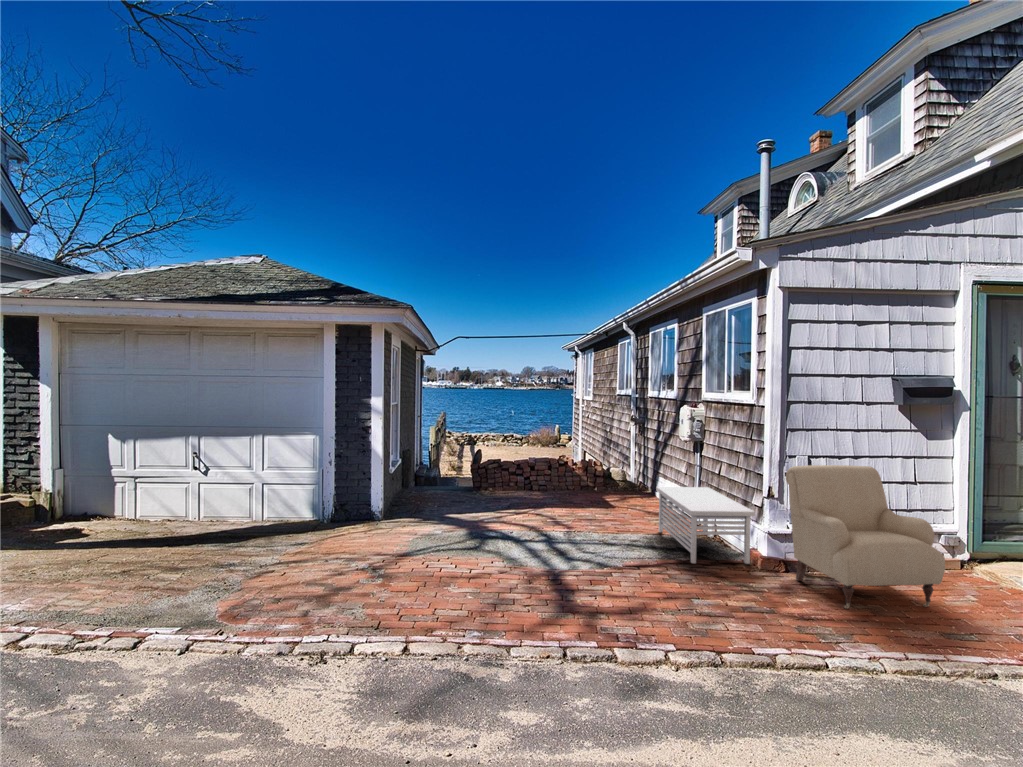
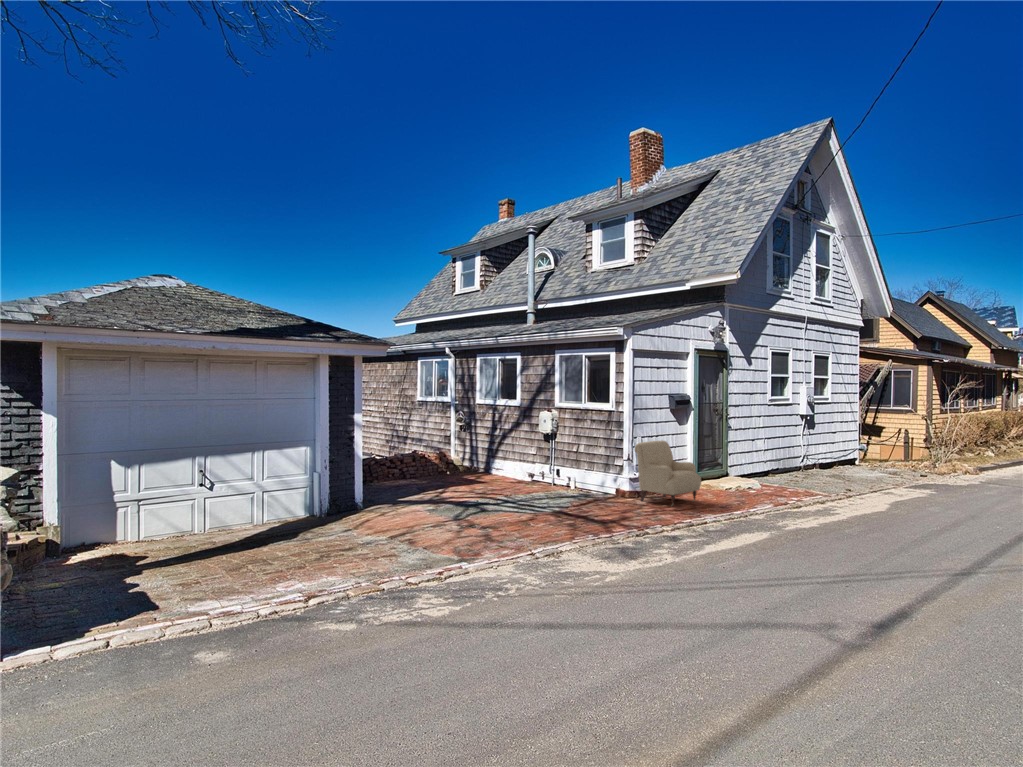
storage bench: present [656,487,755,564] -> none [544,462,615,502]

